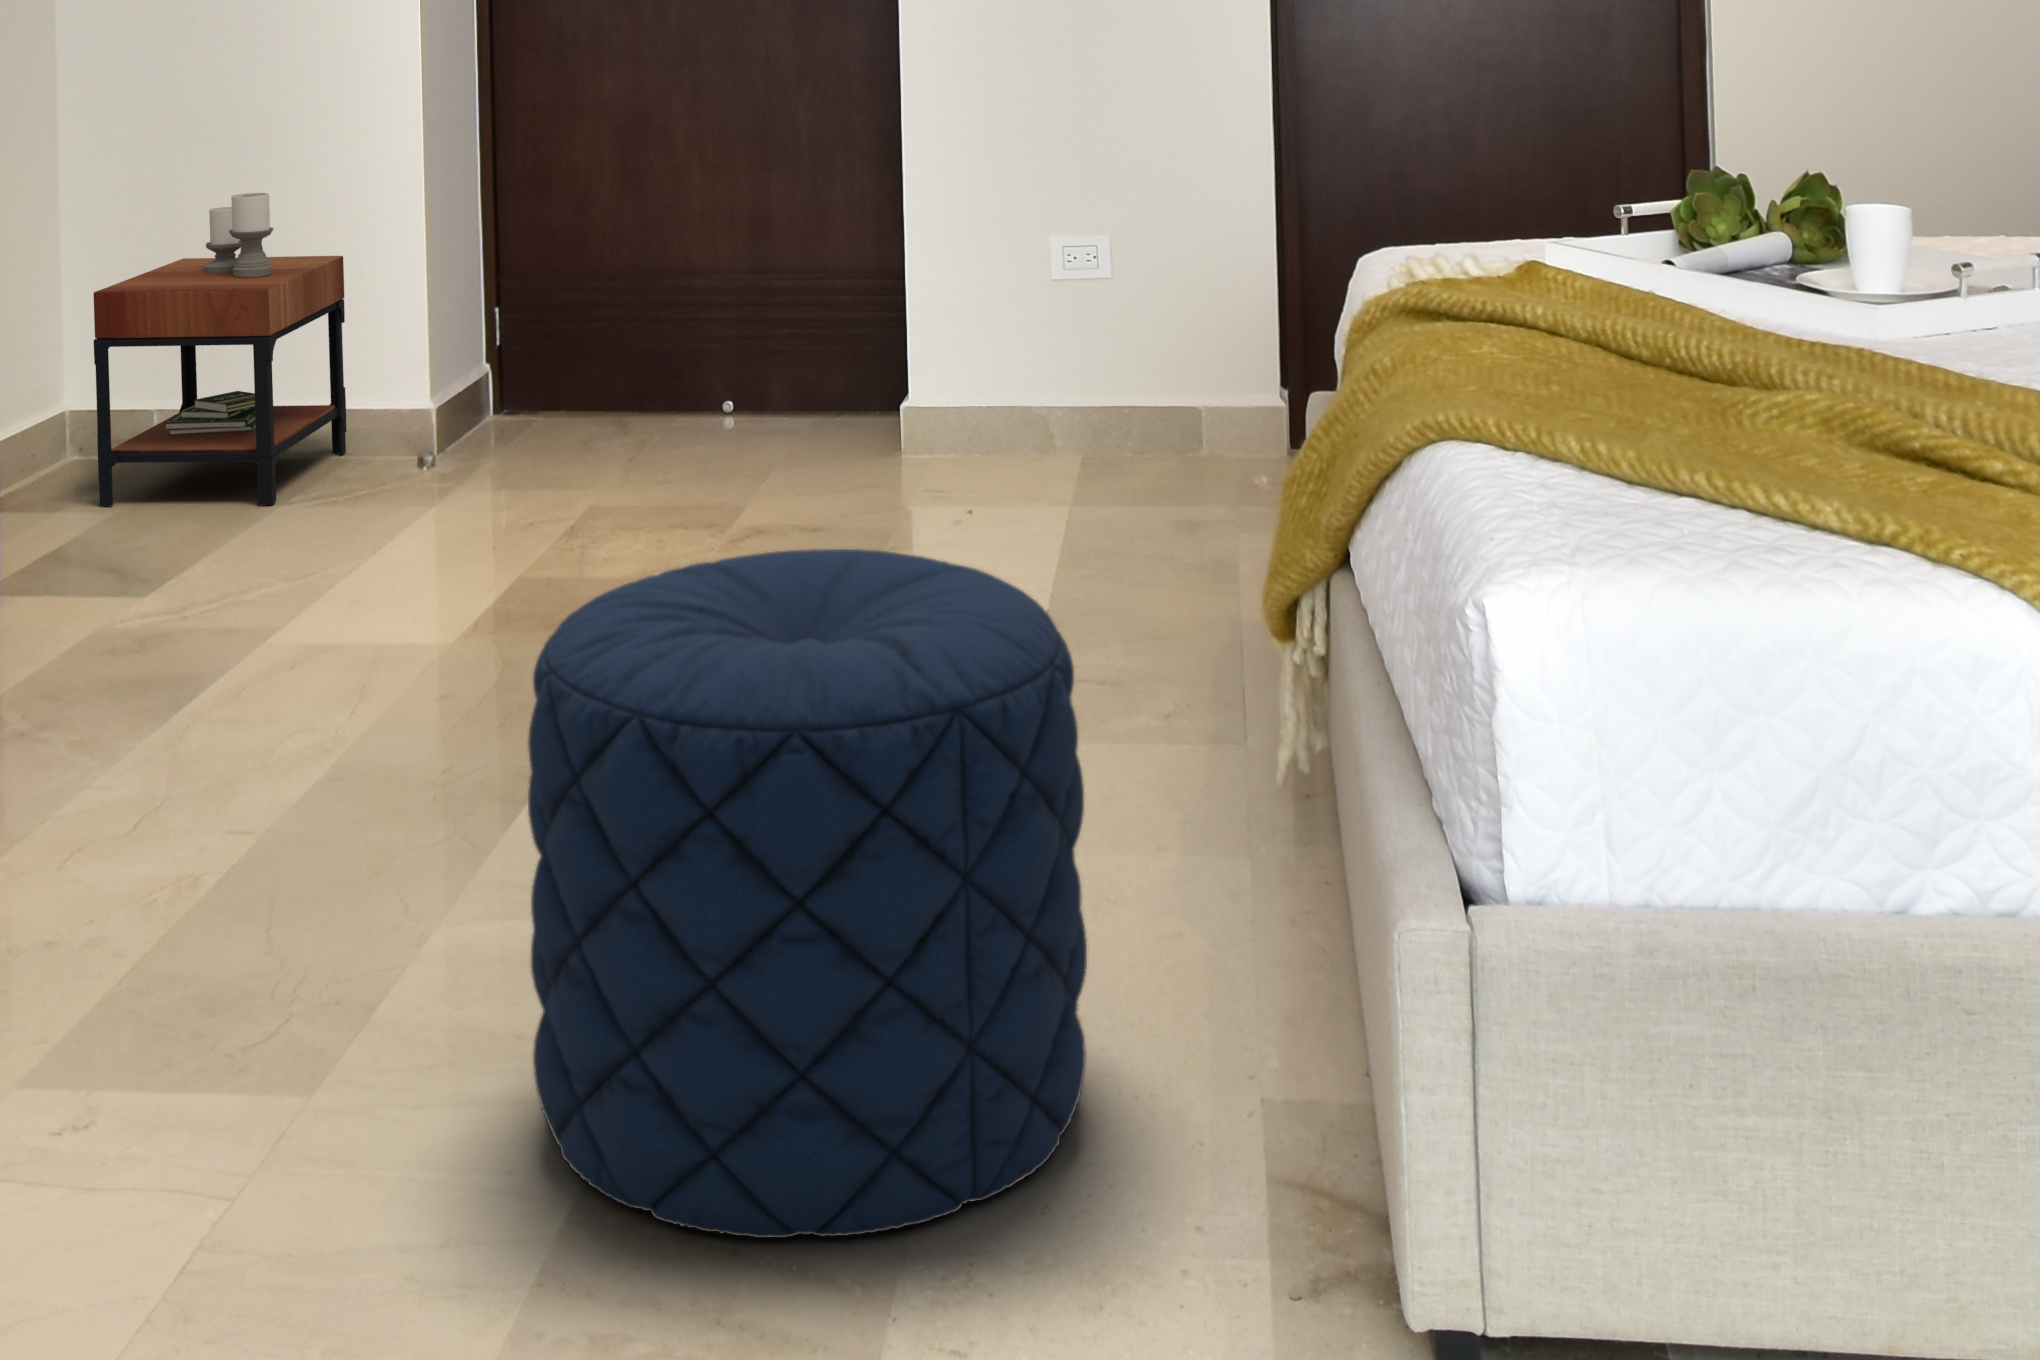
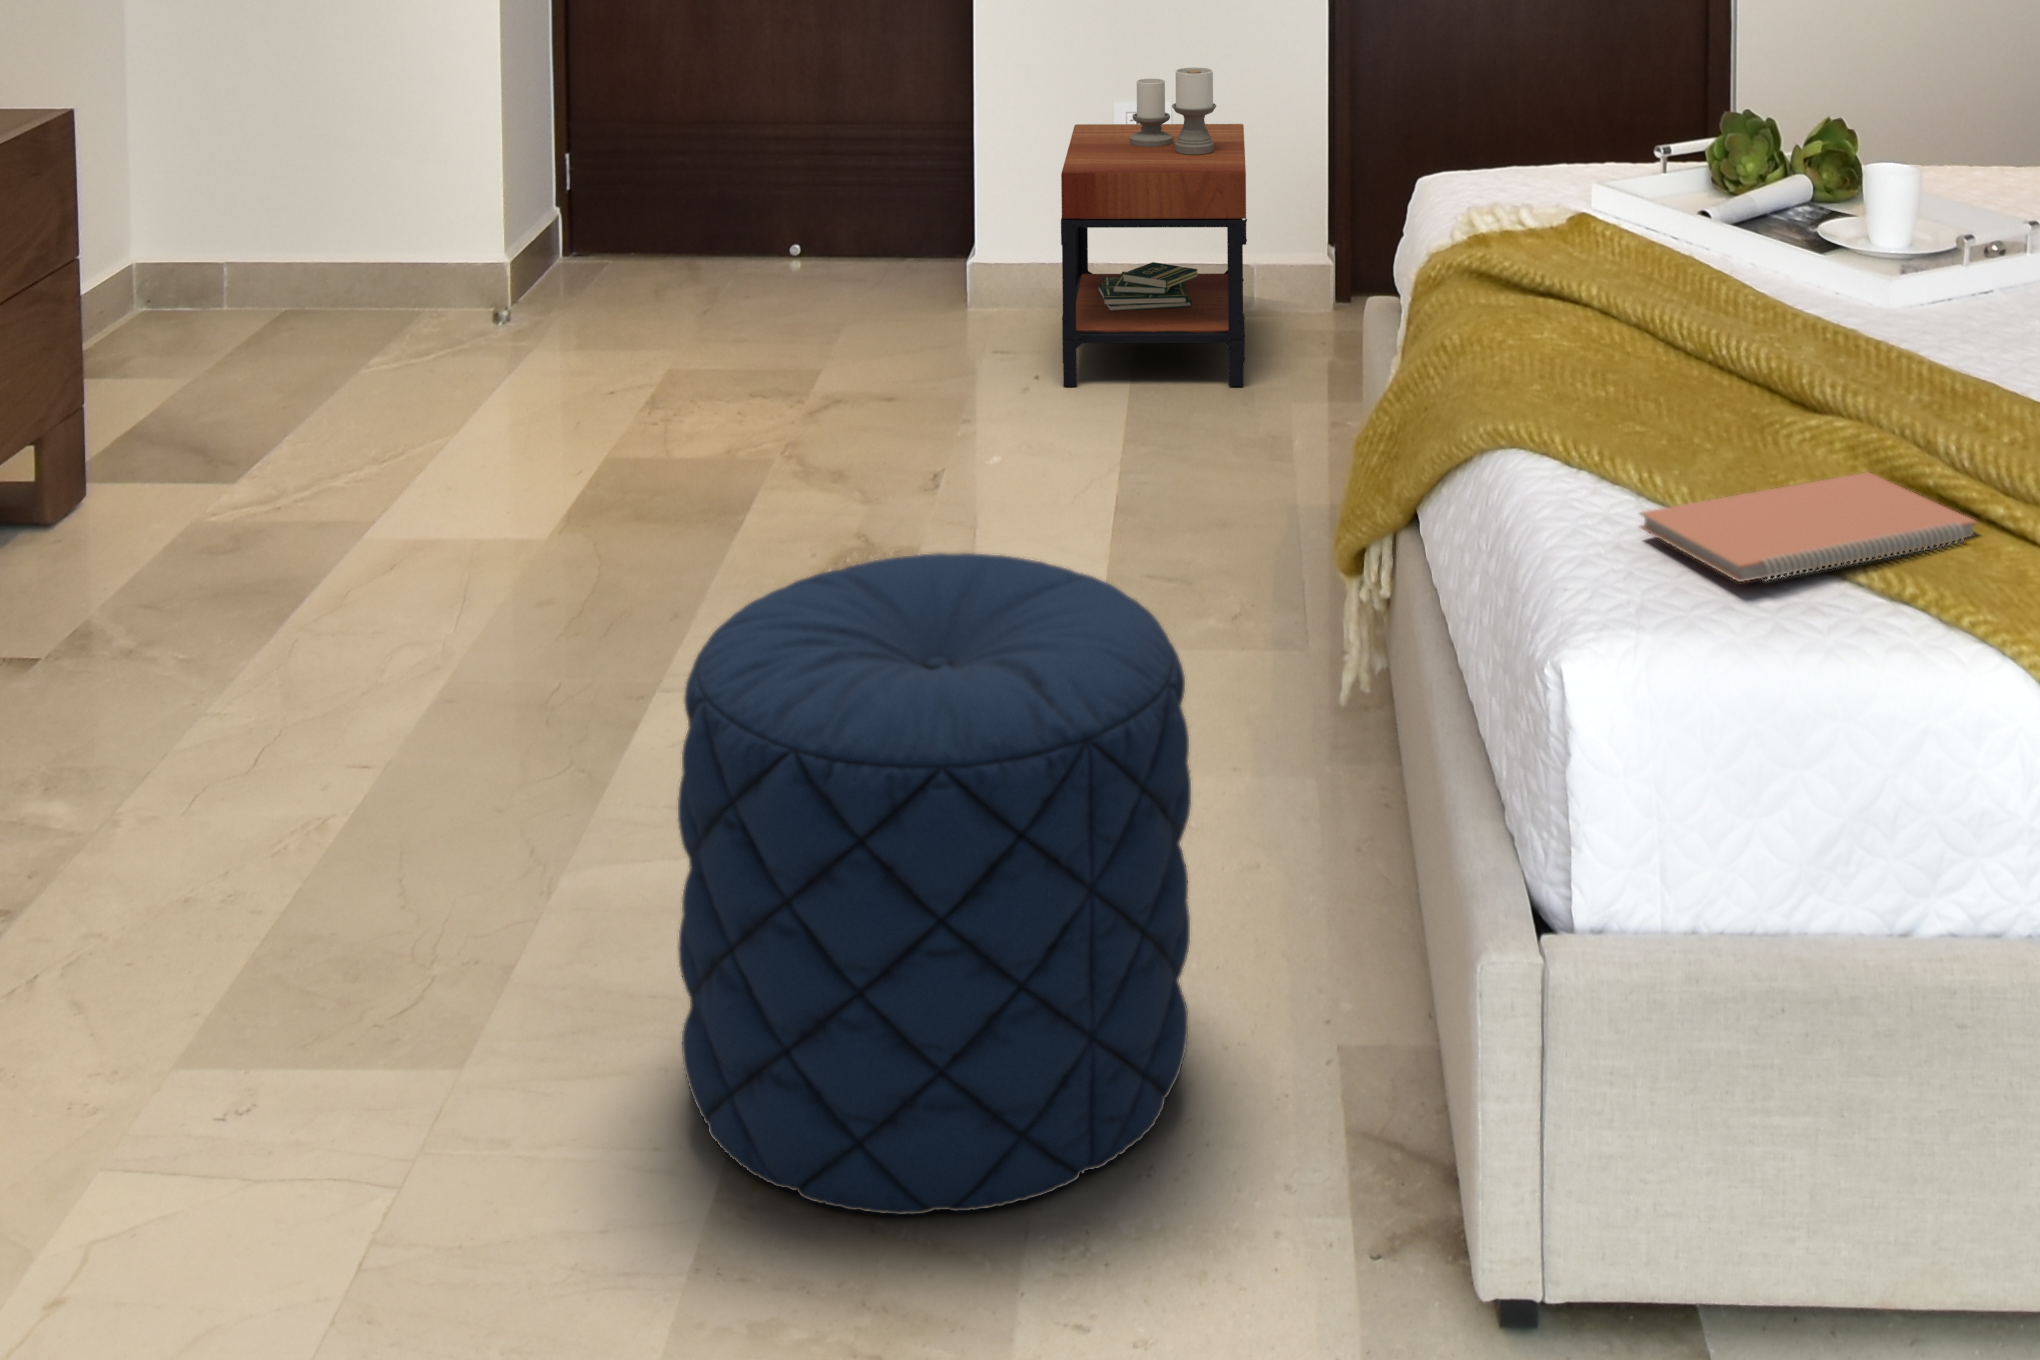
side table: present [93,193,347,506] -> present [1061,67,1247,386]
notebook: none [1574,442,1968,530] -> present [1640,473,1976,582]

